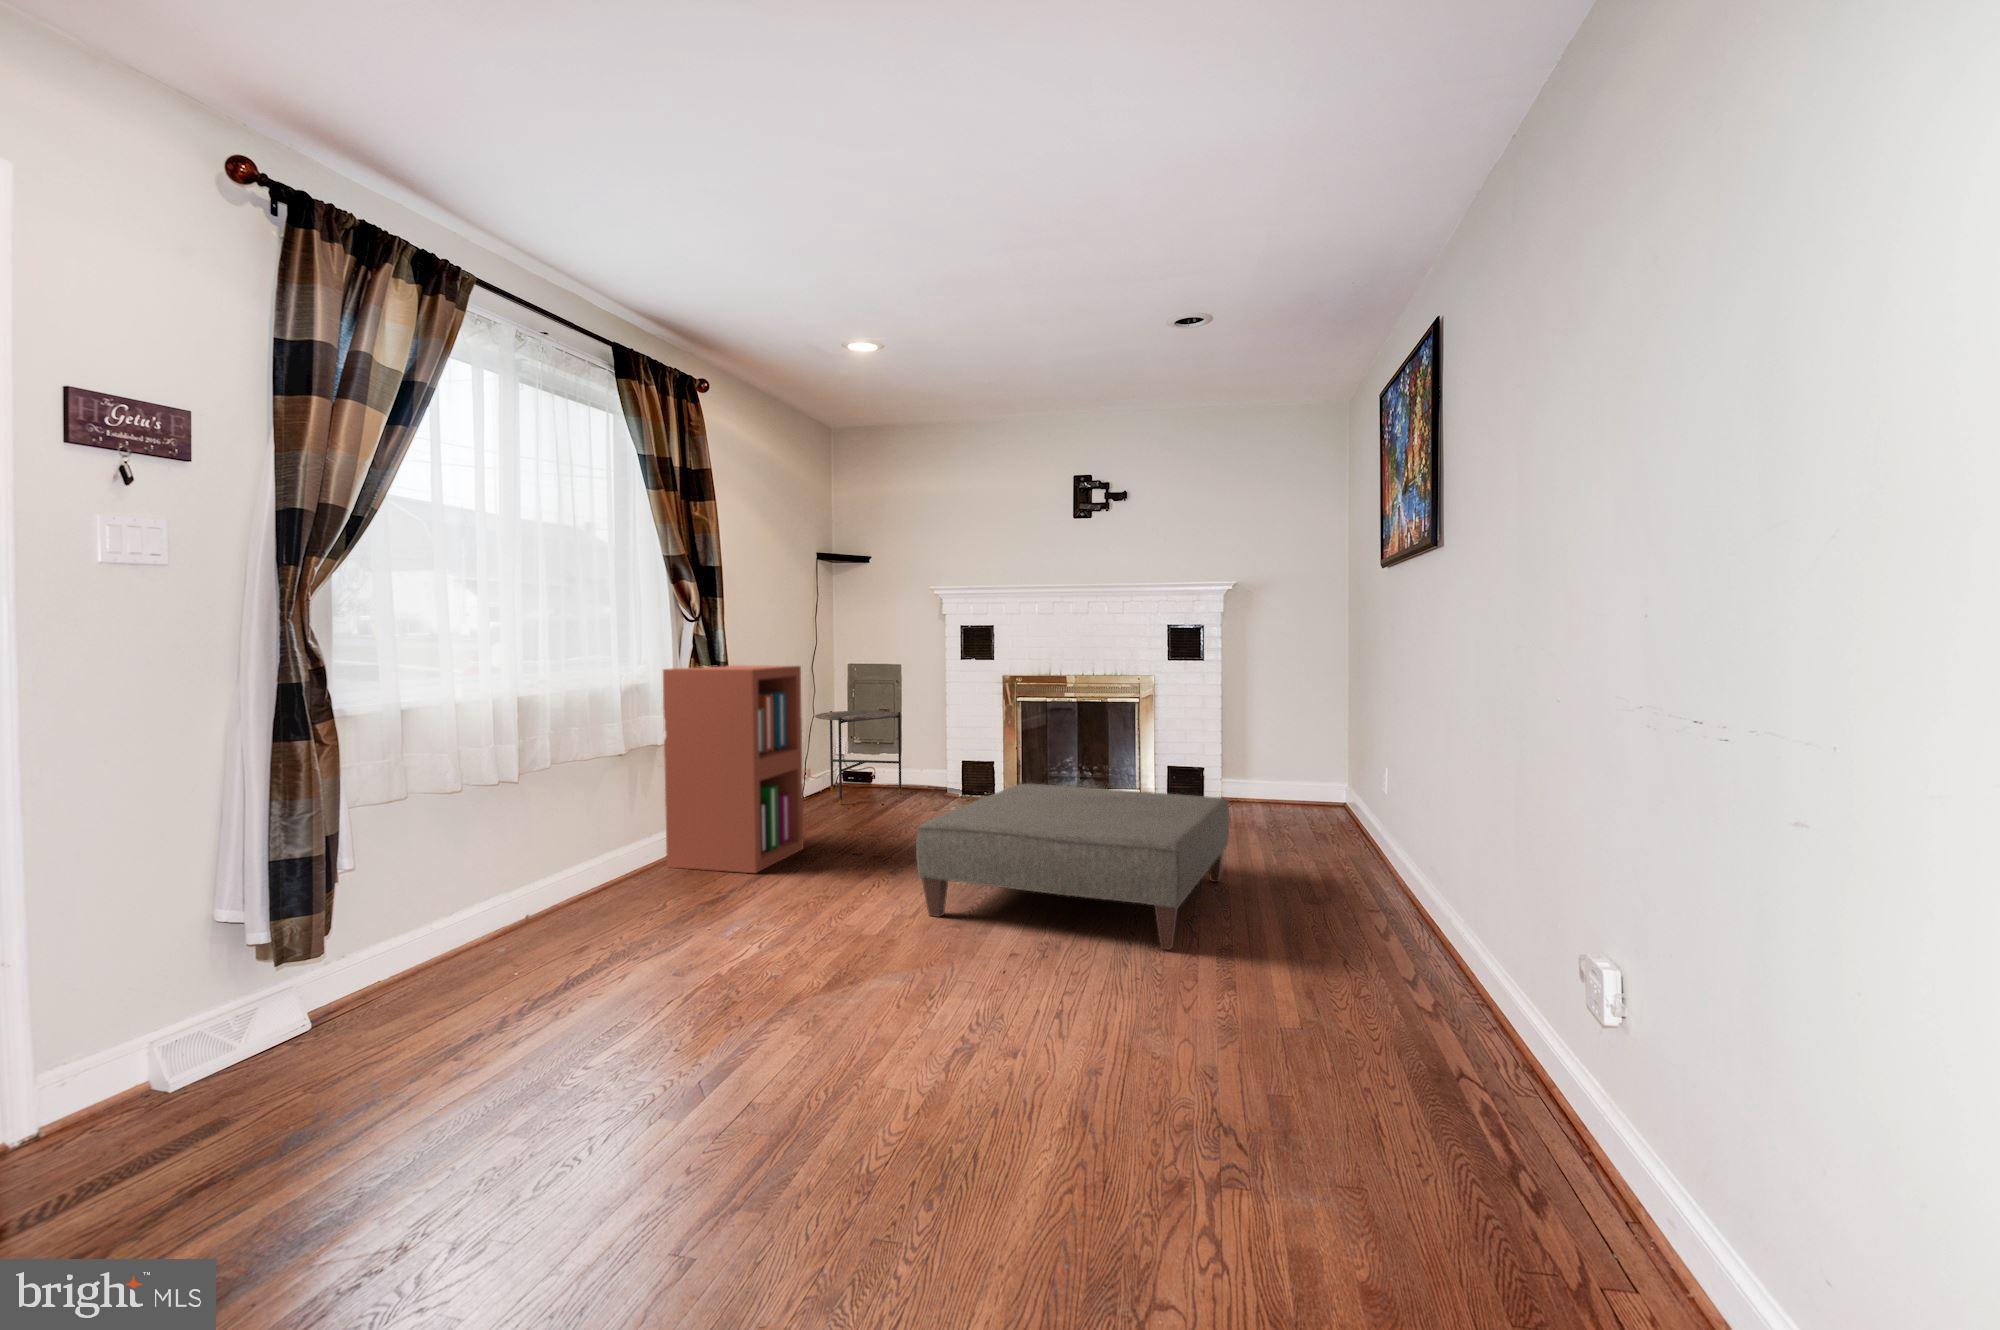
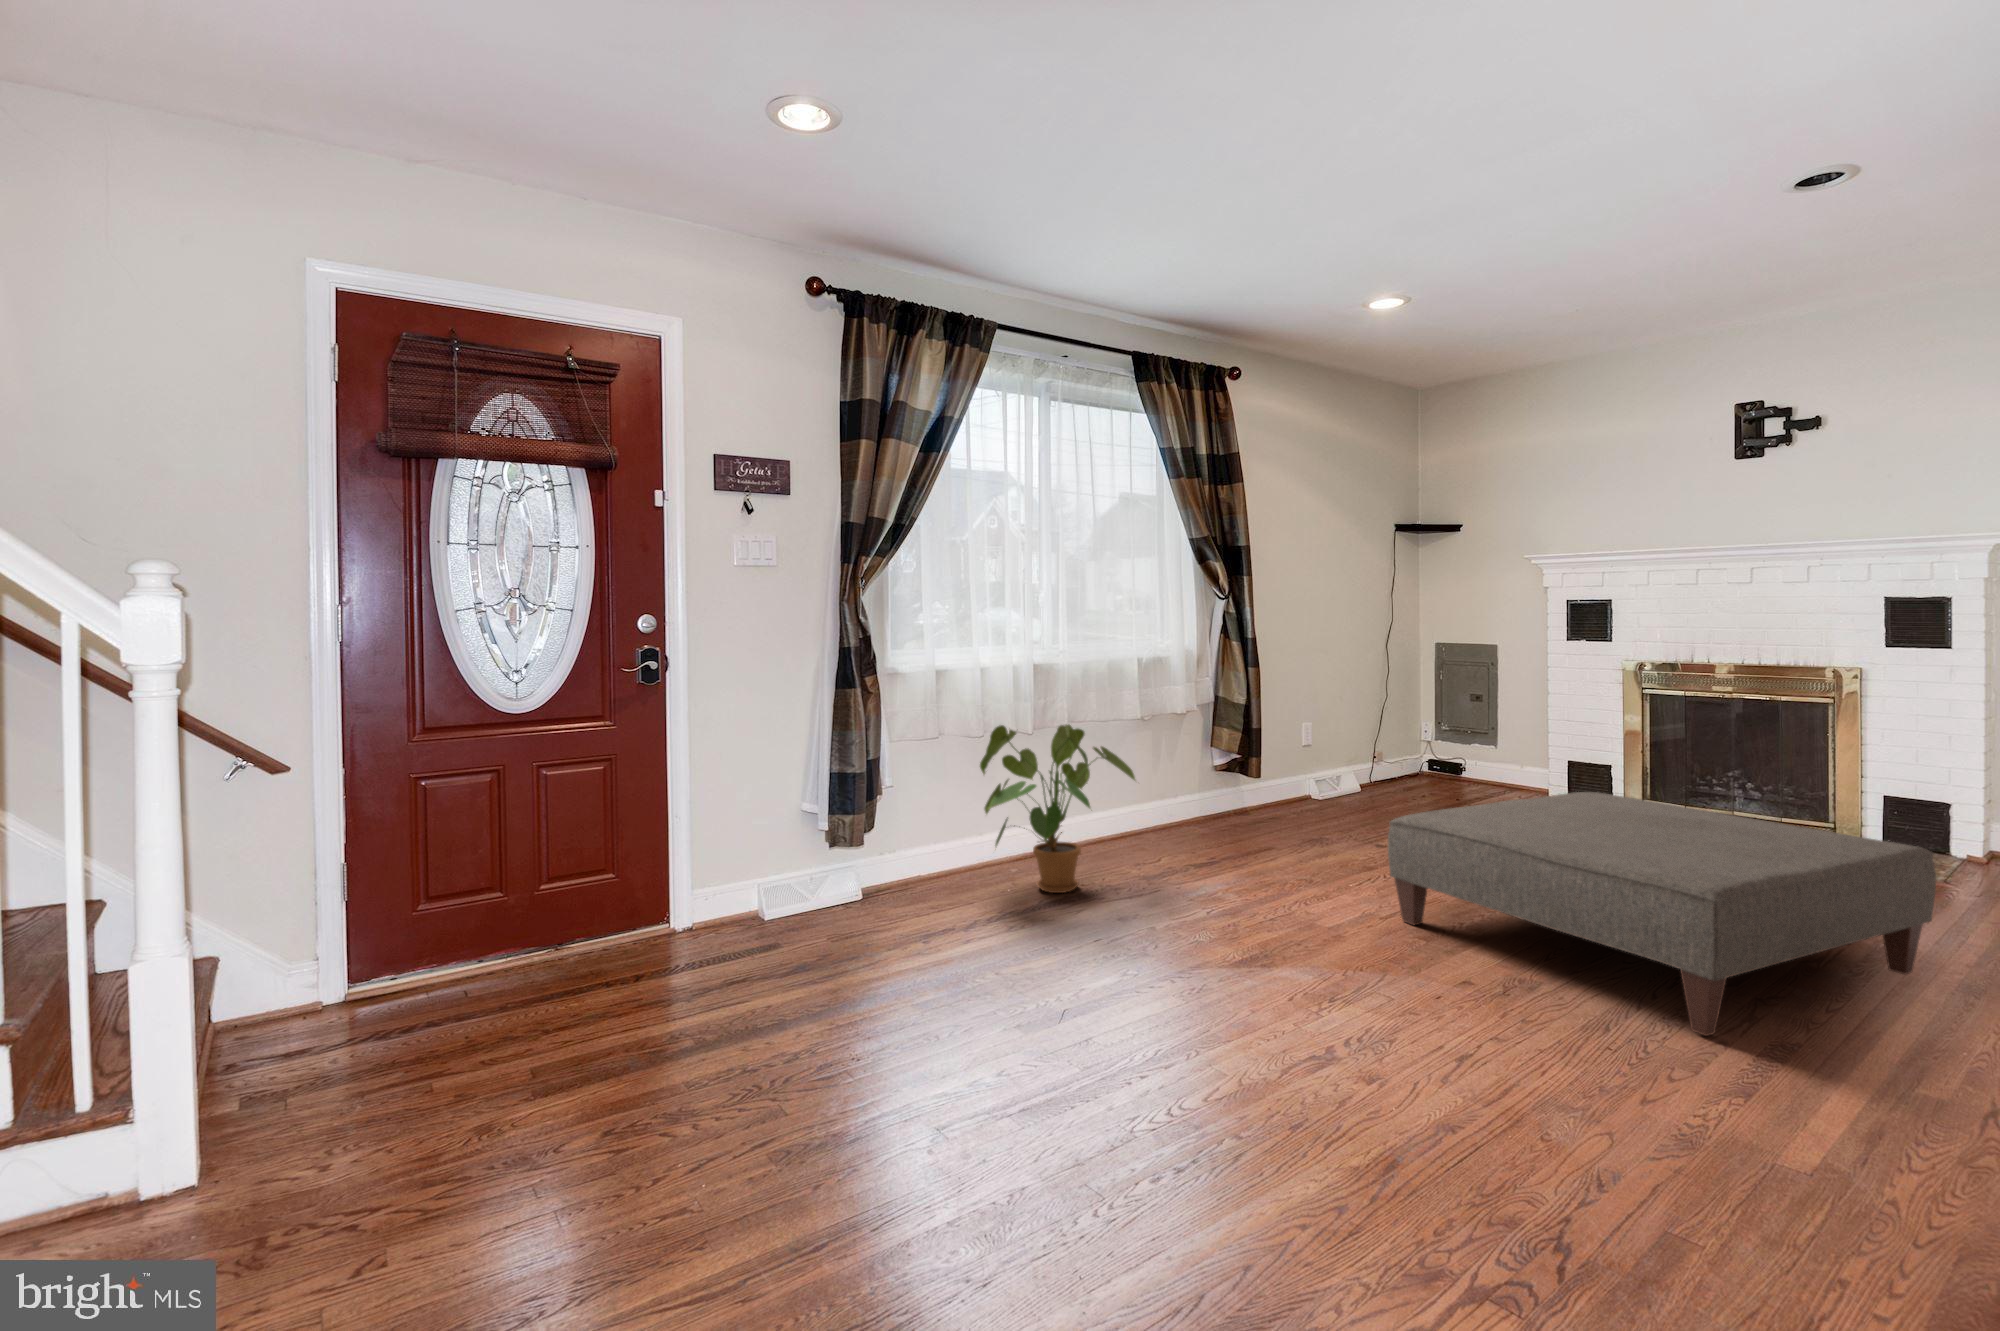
bookshelf: present [663,665,803,873] -> none [1187,642,1328,847]
side table: present [815,711,902,805] -> none [1385,693,1492,795]
house plant: none [441,764,652,969] -> present [980,725,1135,893]

